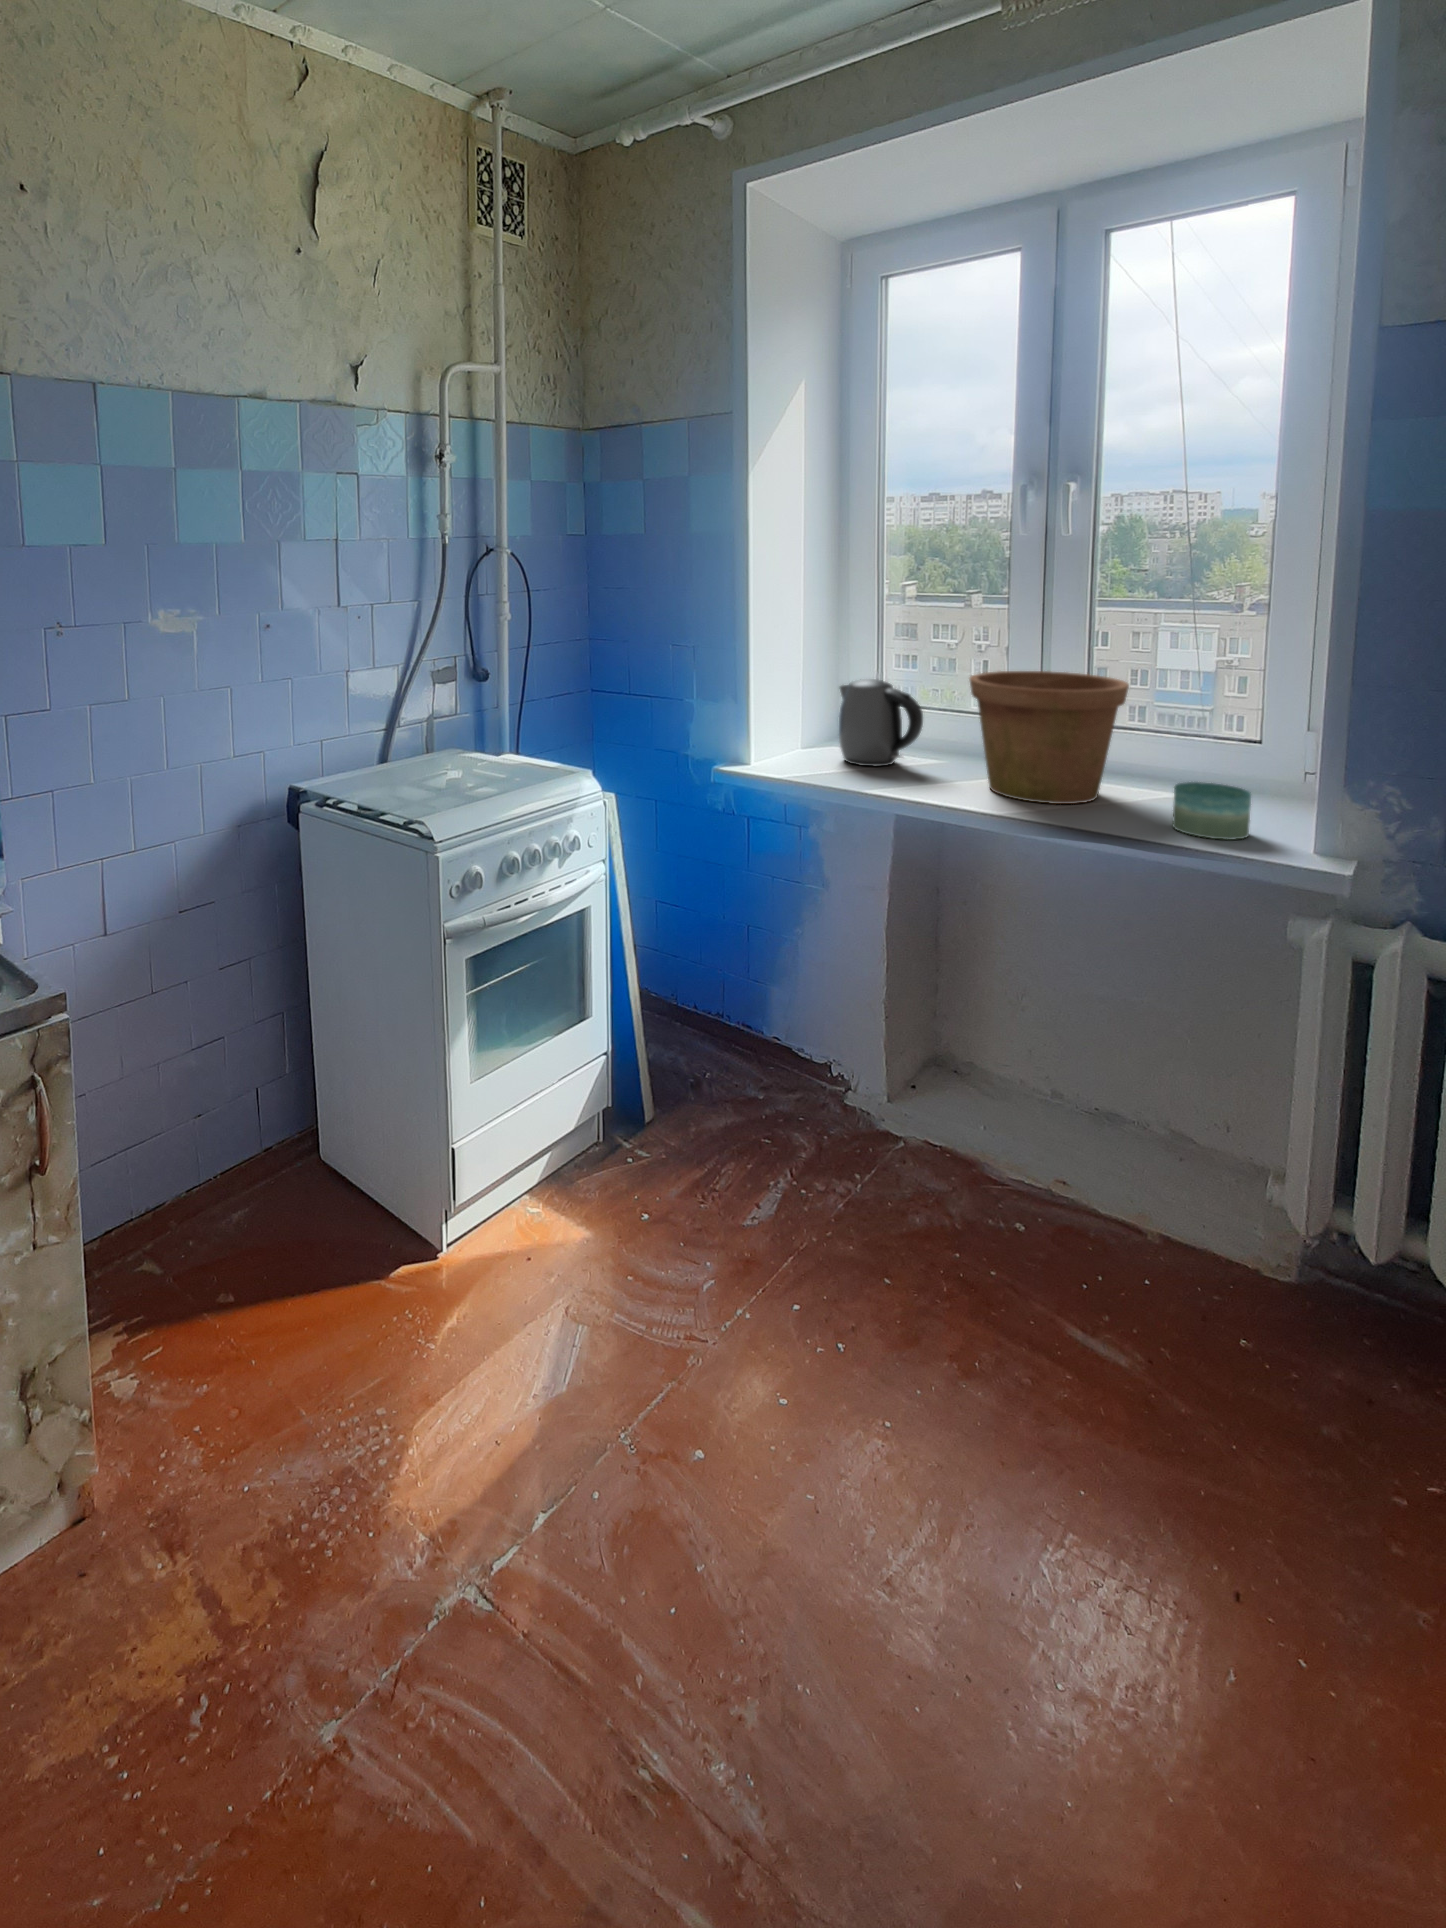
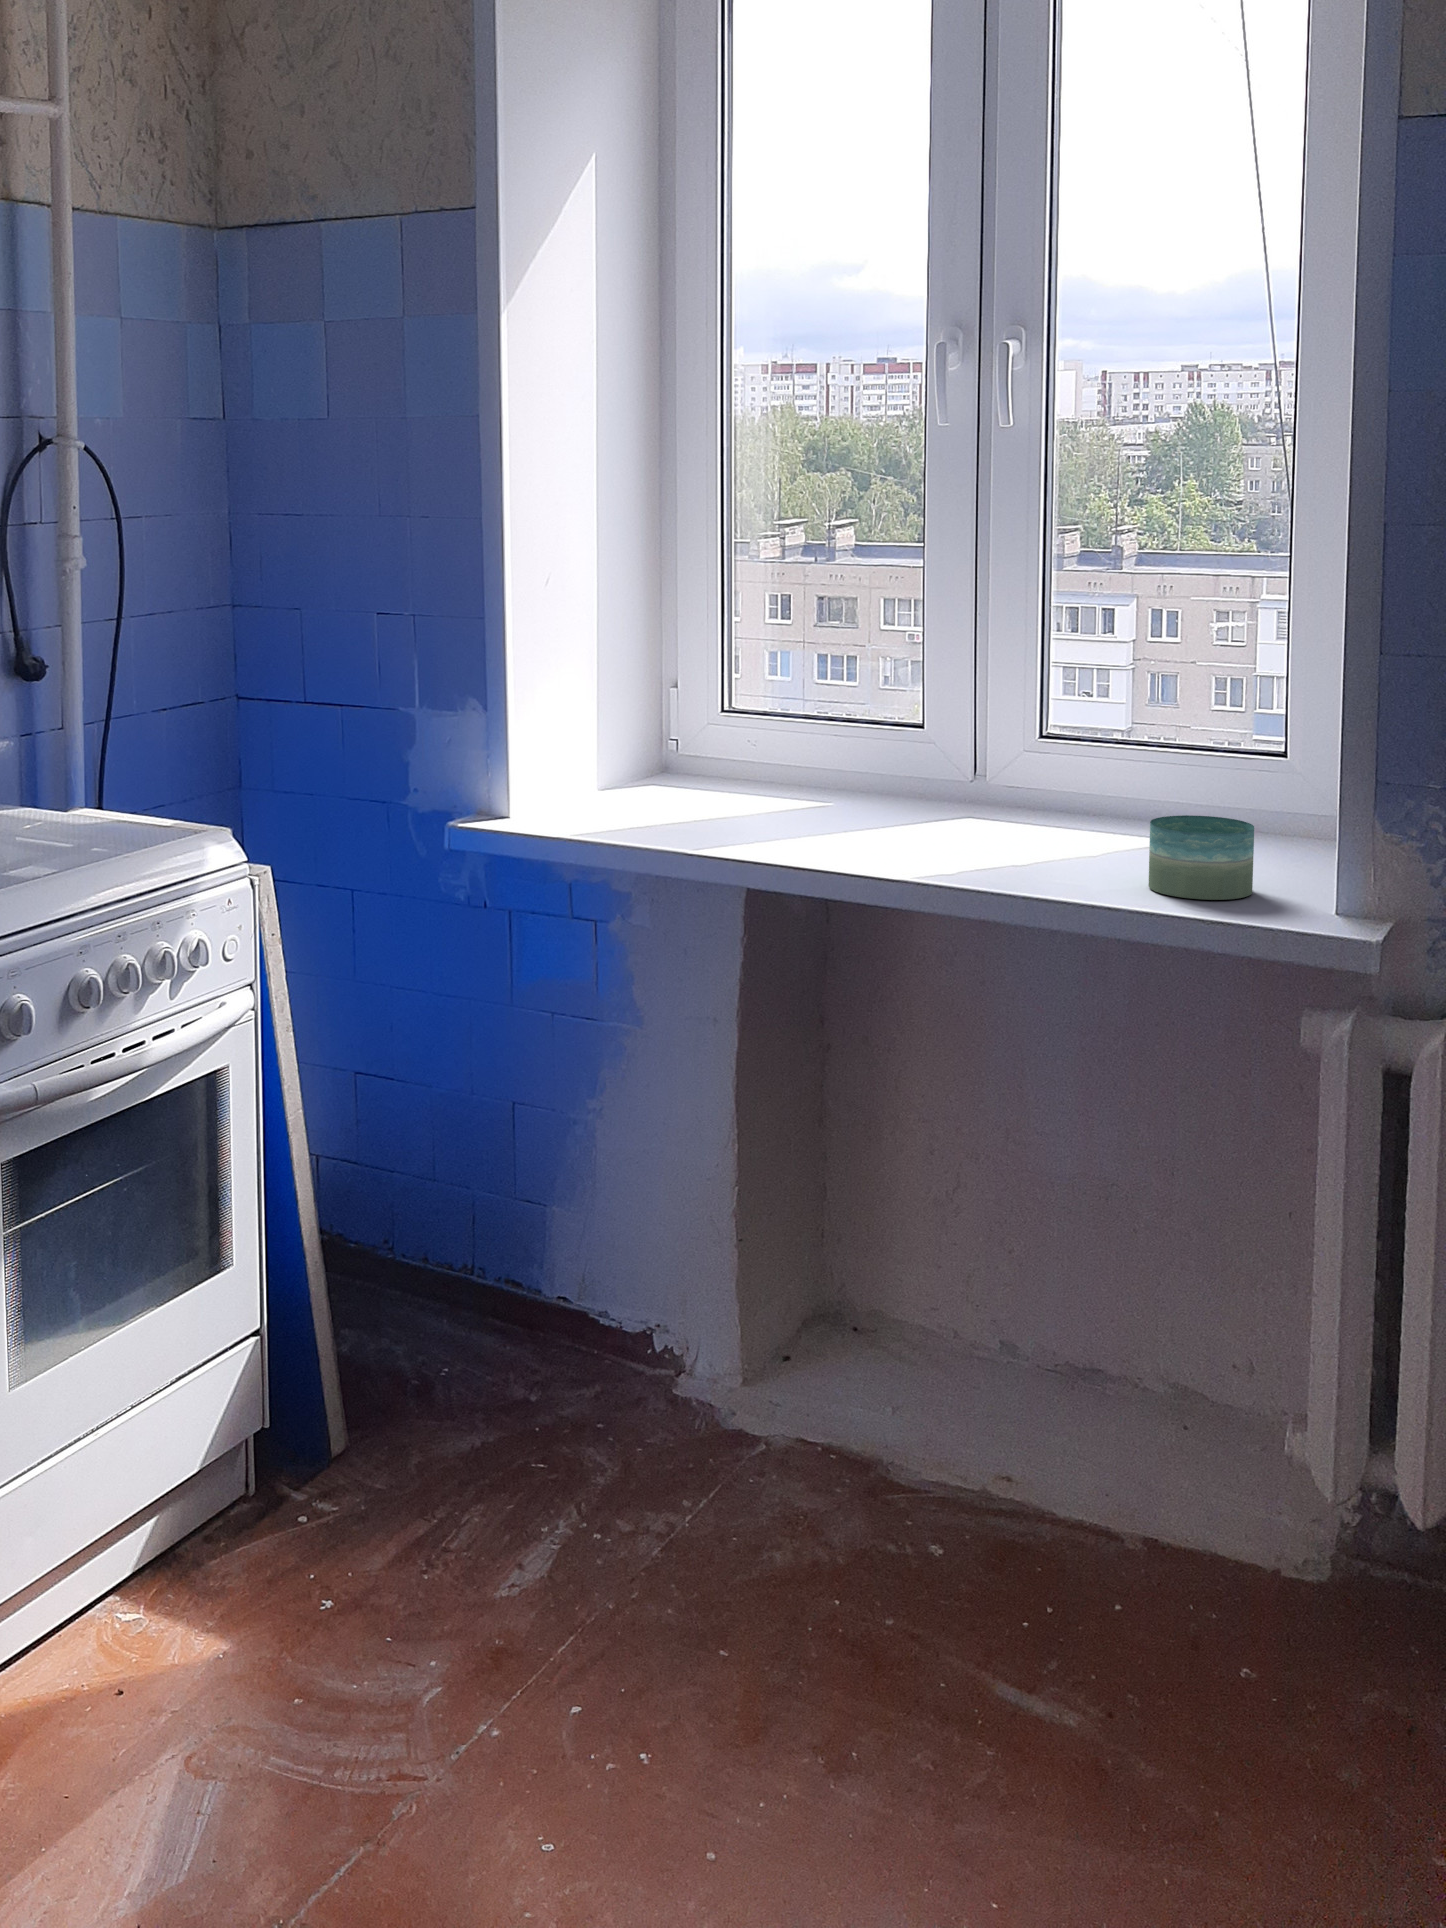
flower pot: present [970,671,1129,804] -> none [858,650,1093,861]
kettle: present [839,679,923,766] -> none [659,670,793,818]

